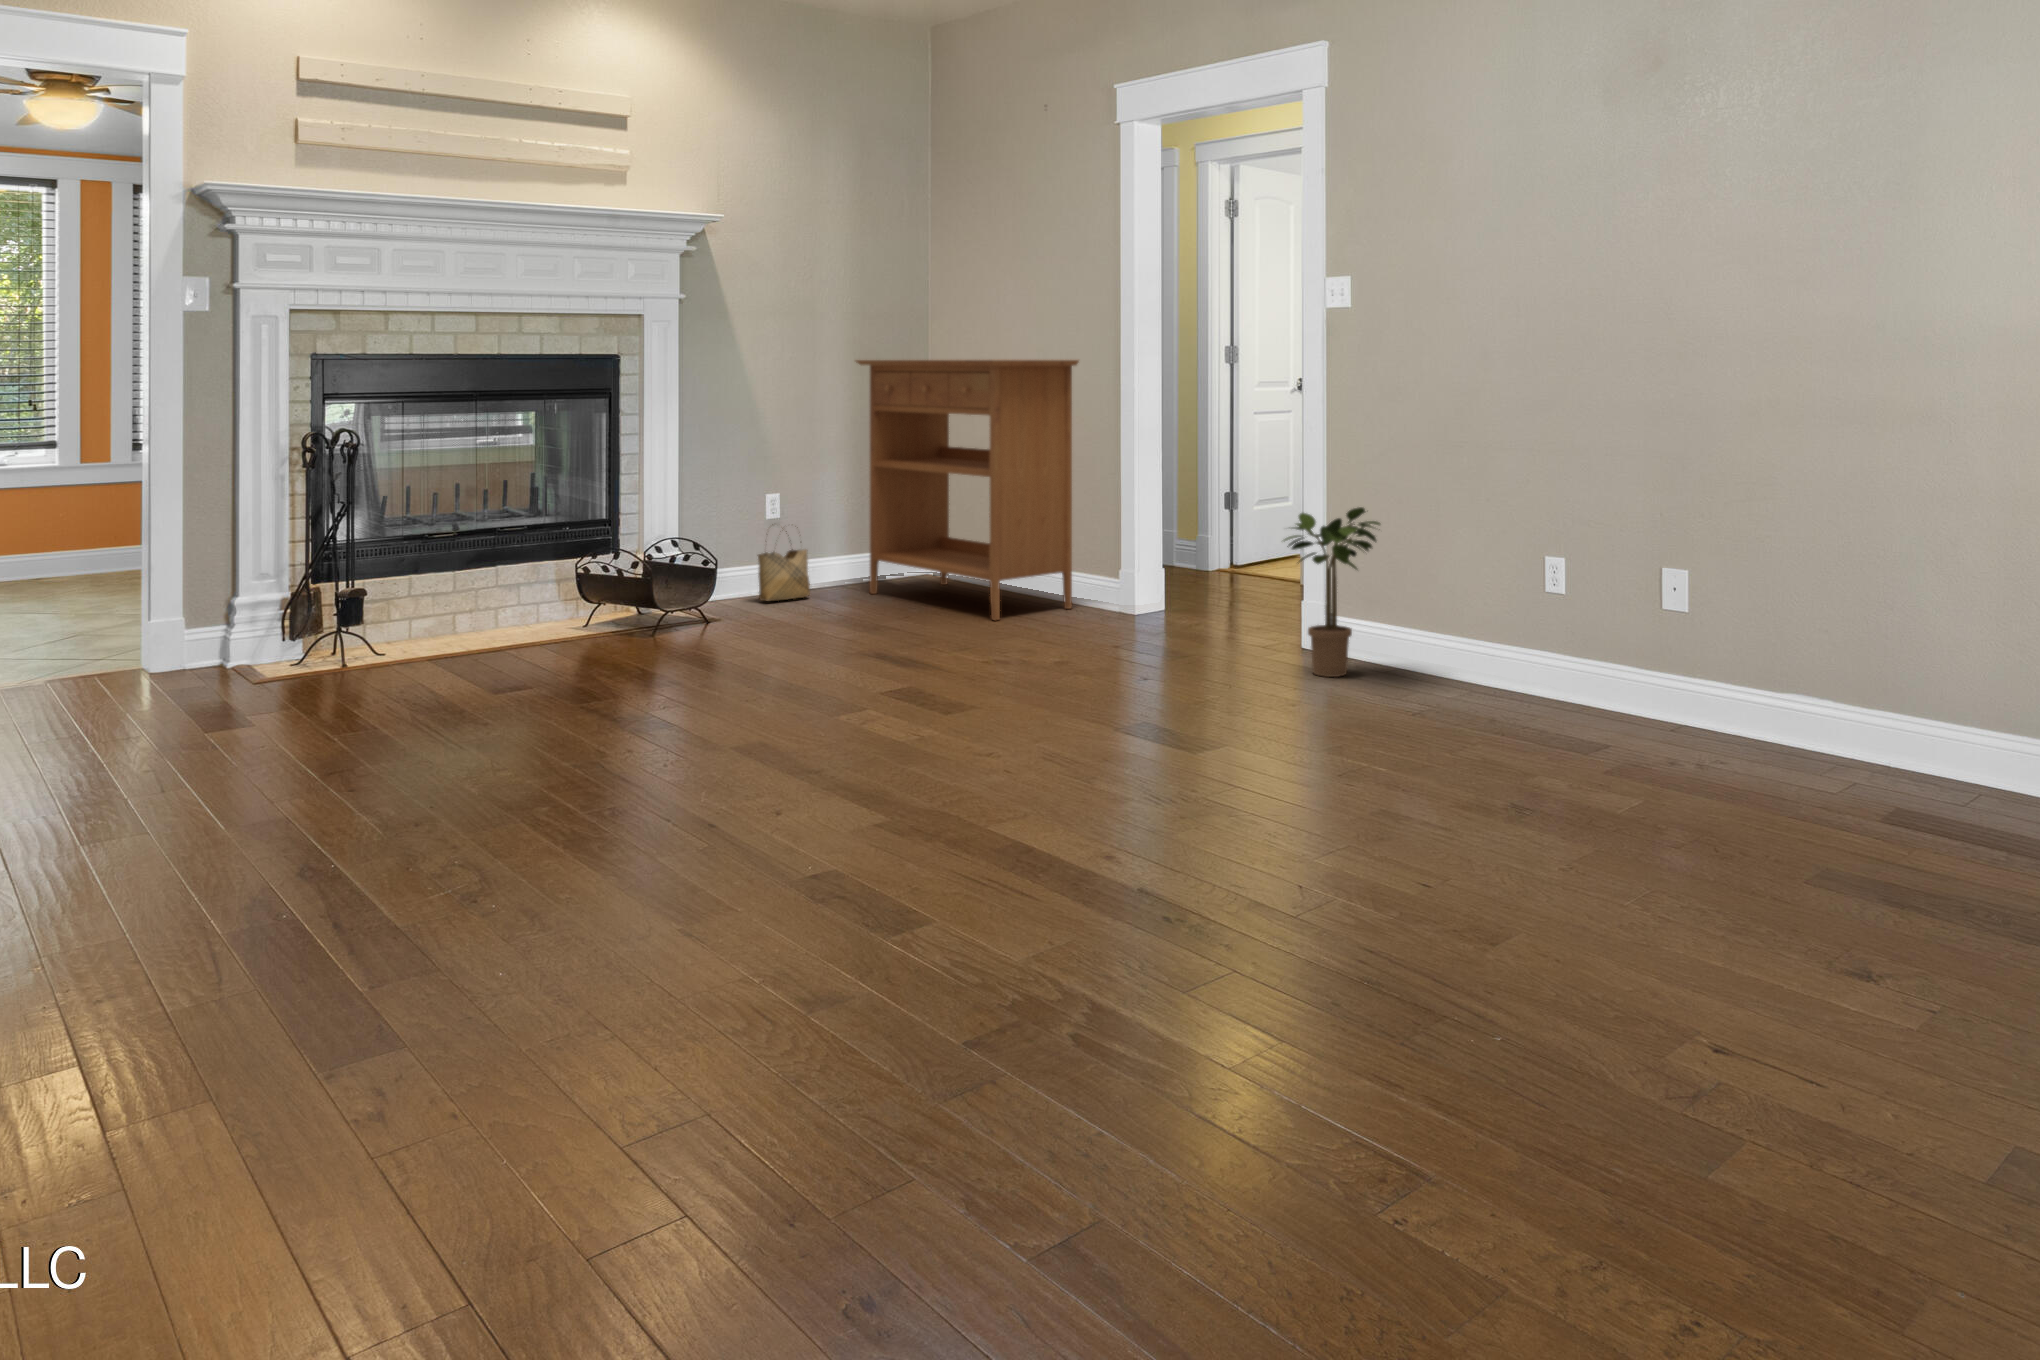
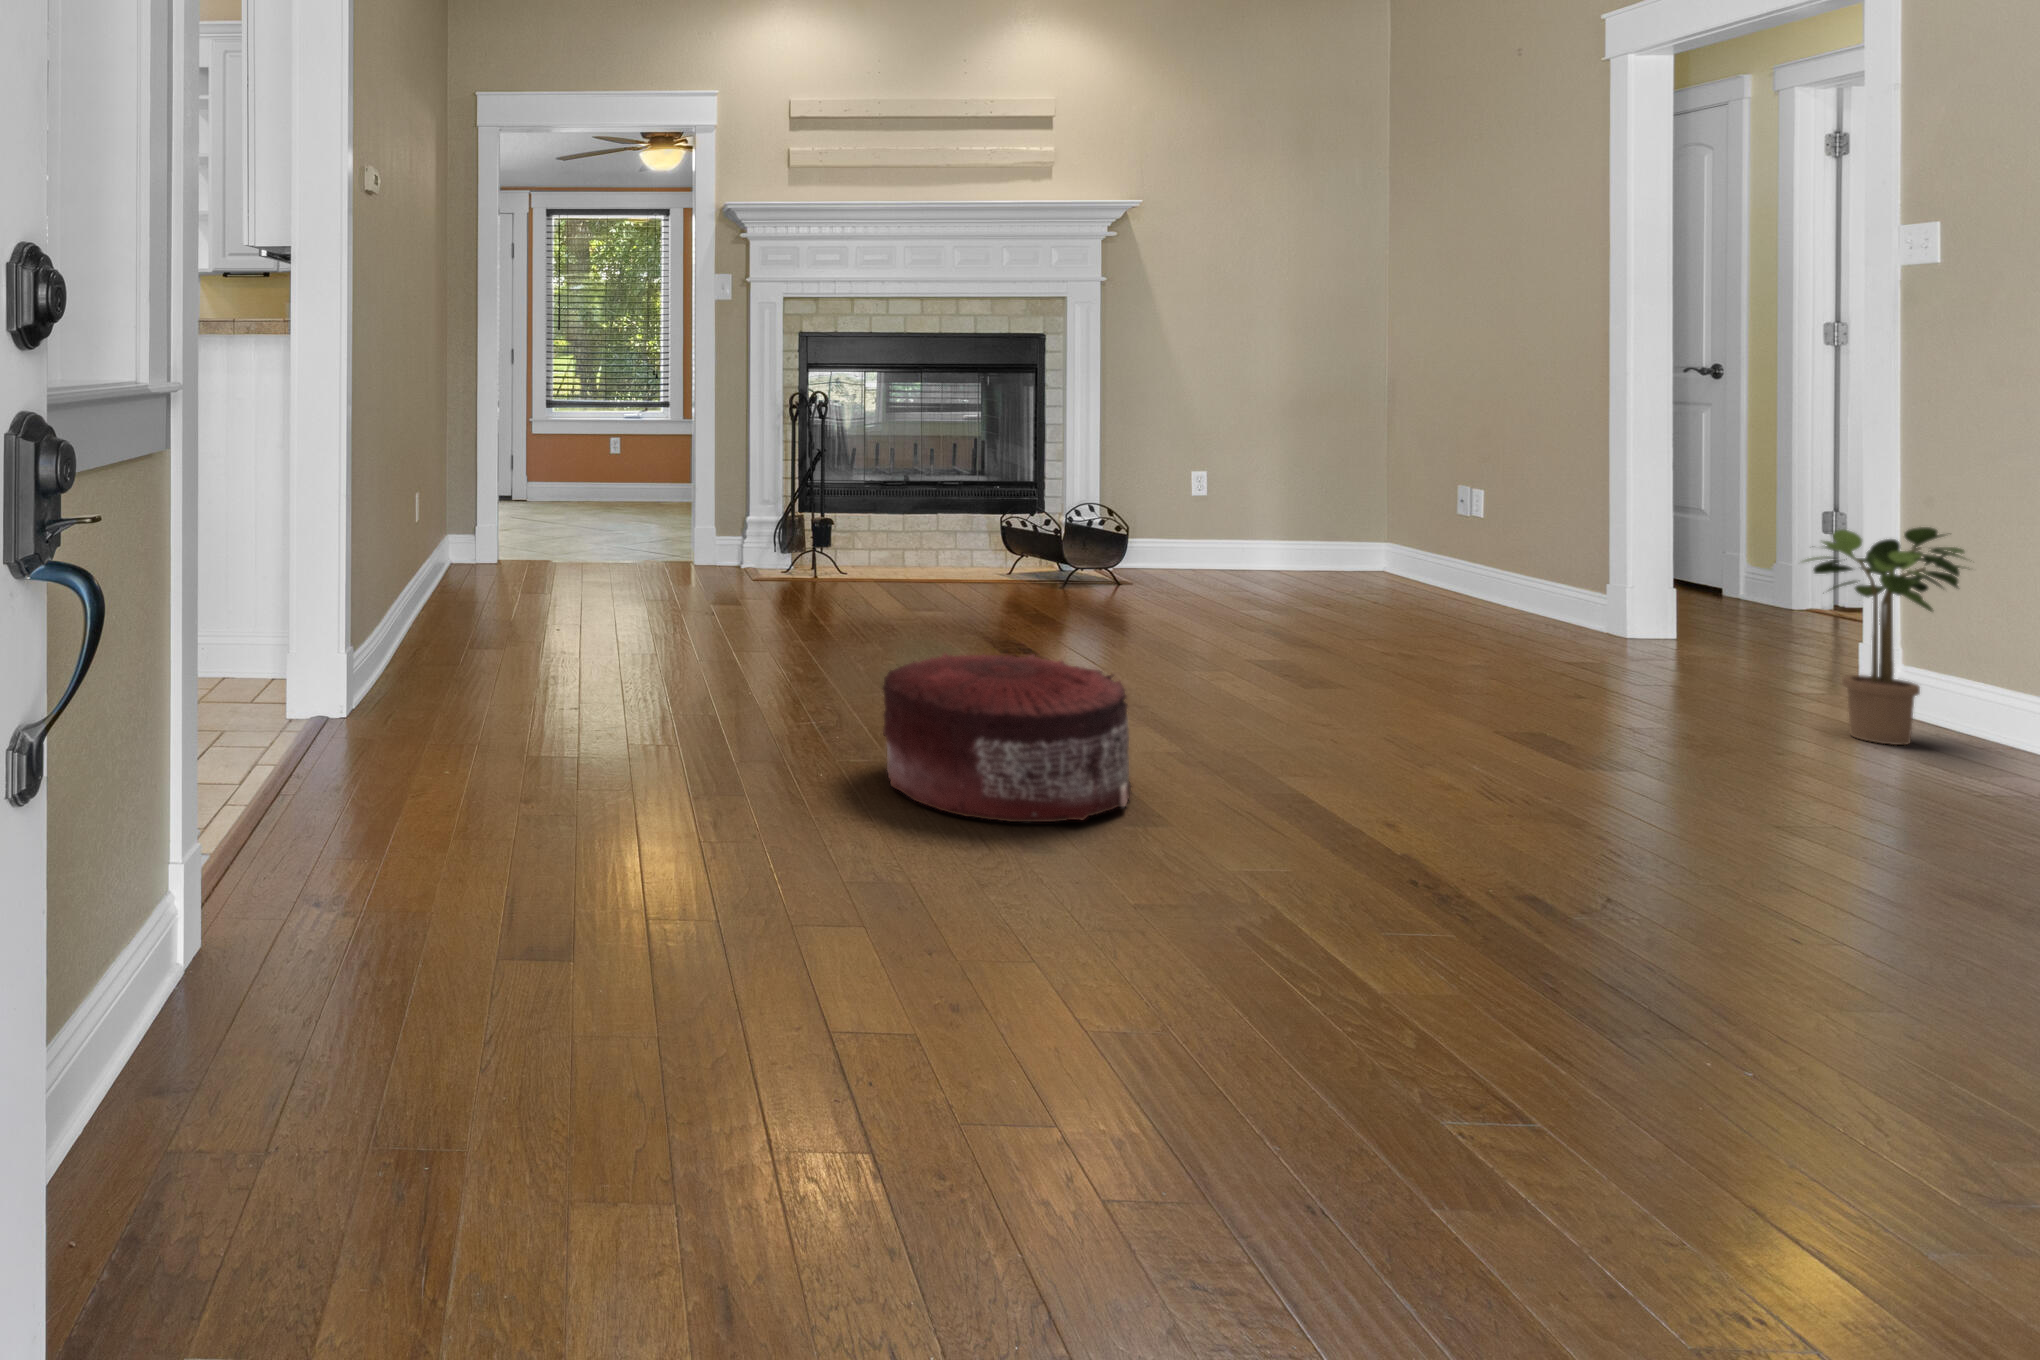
console table: present [856,360,1079,620] -> none [1289,336,1555,622]
woven basket: present [757,527,810,601] -> none [1181,499,1237,575]
pouf: none [576,727,869,947] -> present [883,653,1131,822]

